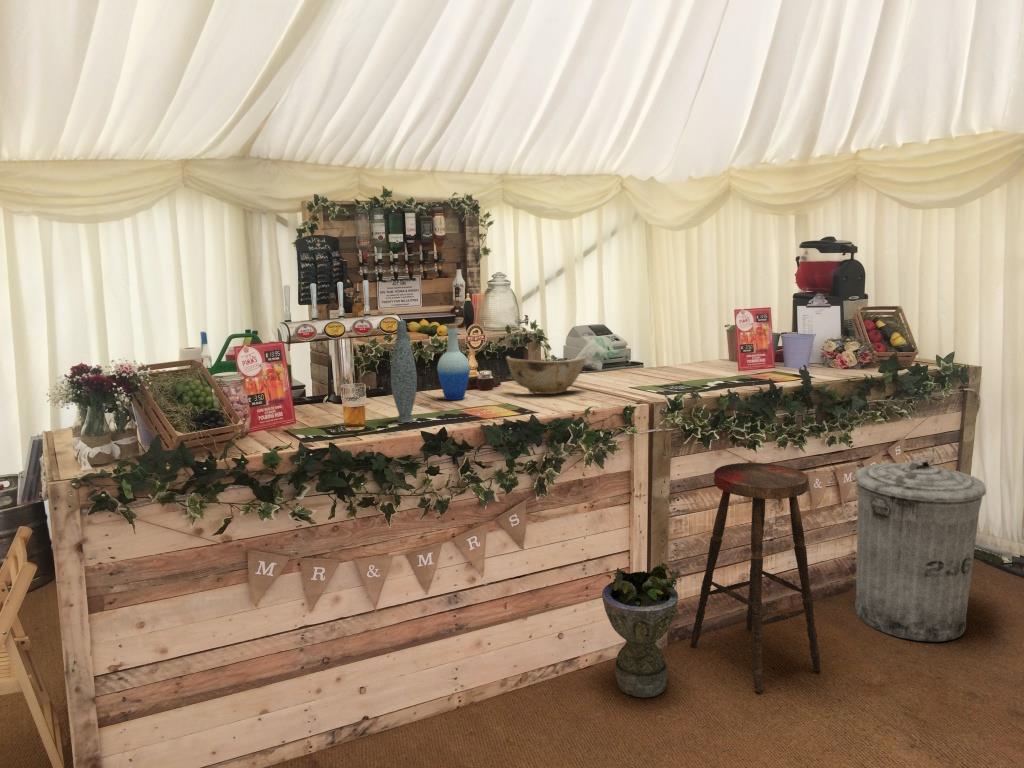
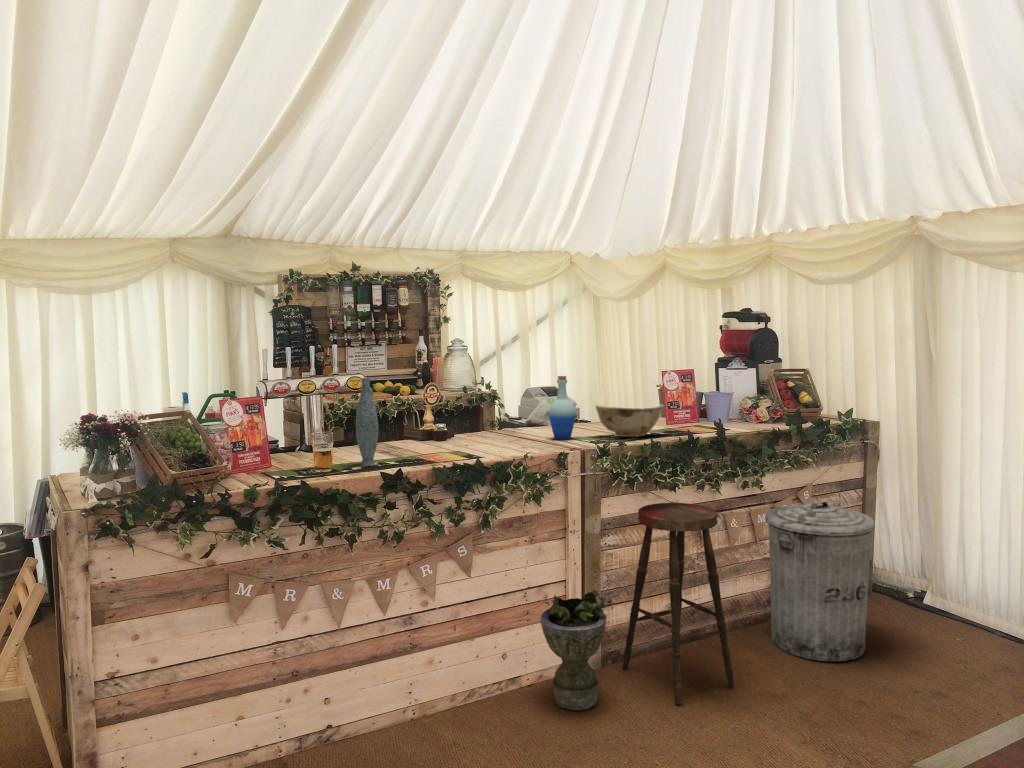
bottle: present [437,324,470,400] -> present [549,376,576,440]
bowl: present [507,356,586,394] -> present [596,404,664,437]

